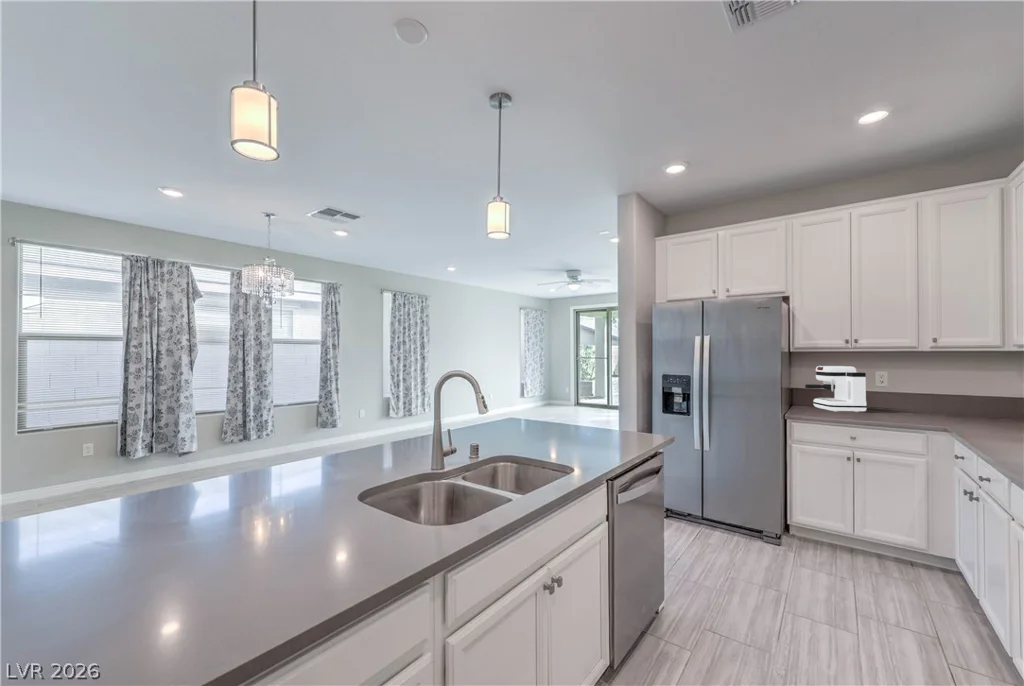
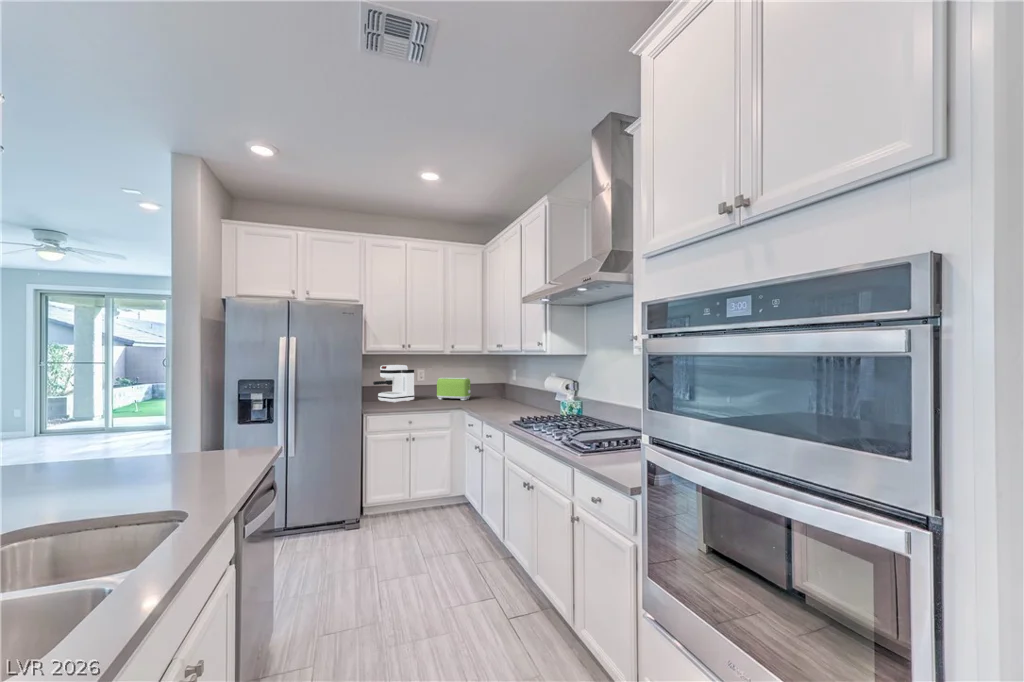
toaster: none [907,386,974,421] -> present [437,377,471,400]

